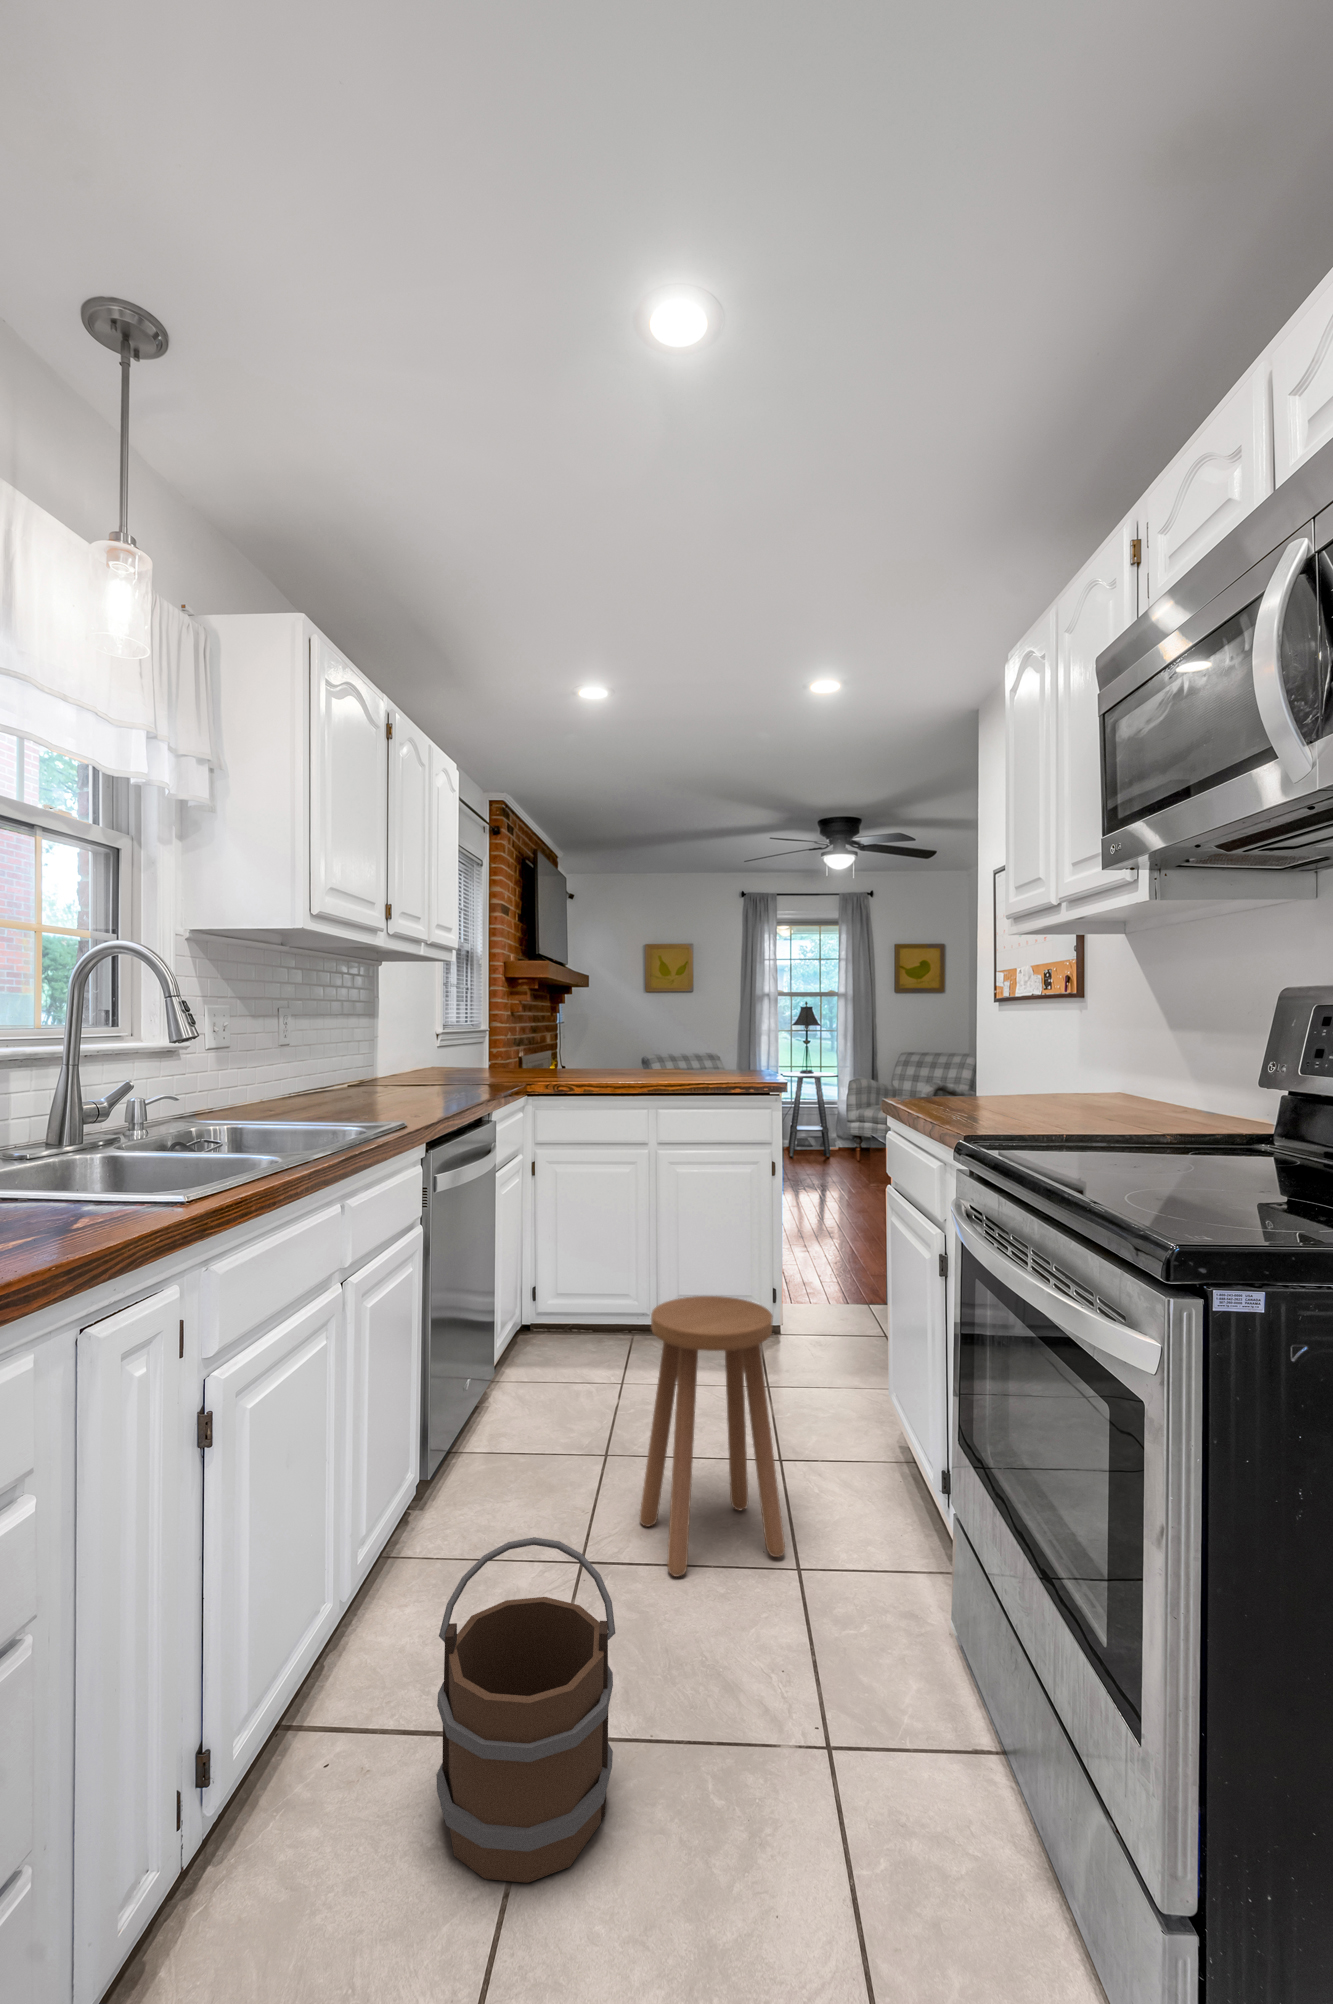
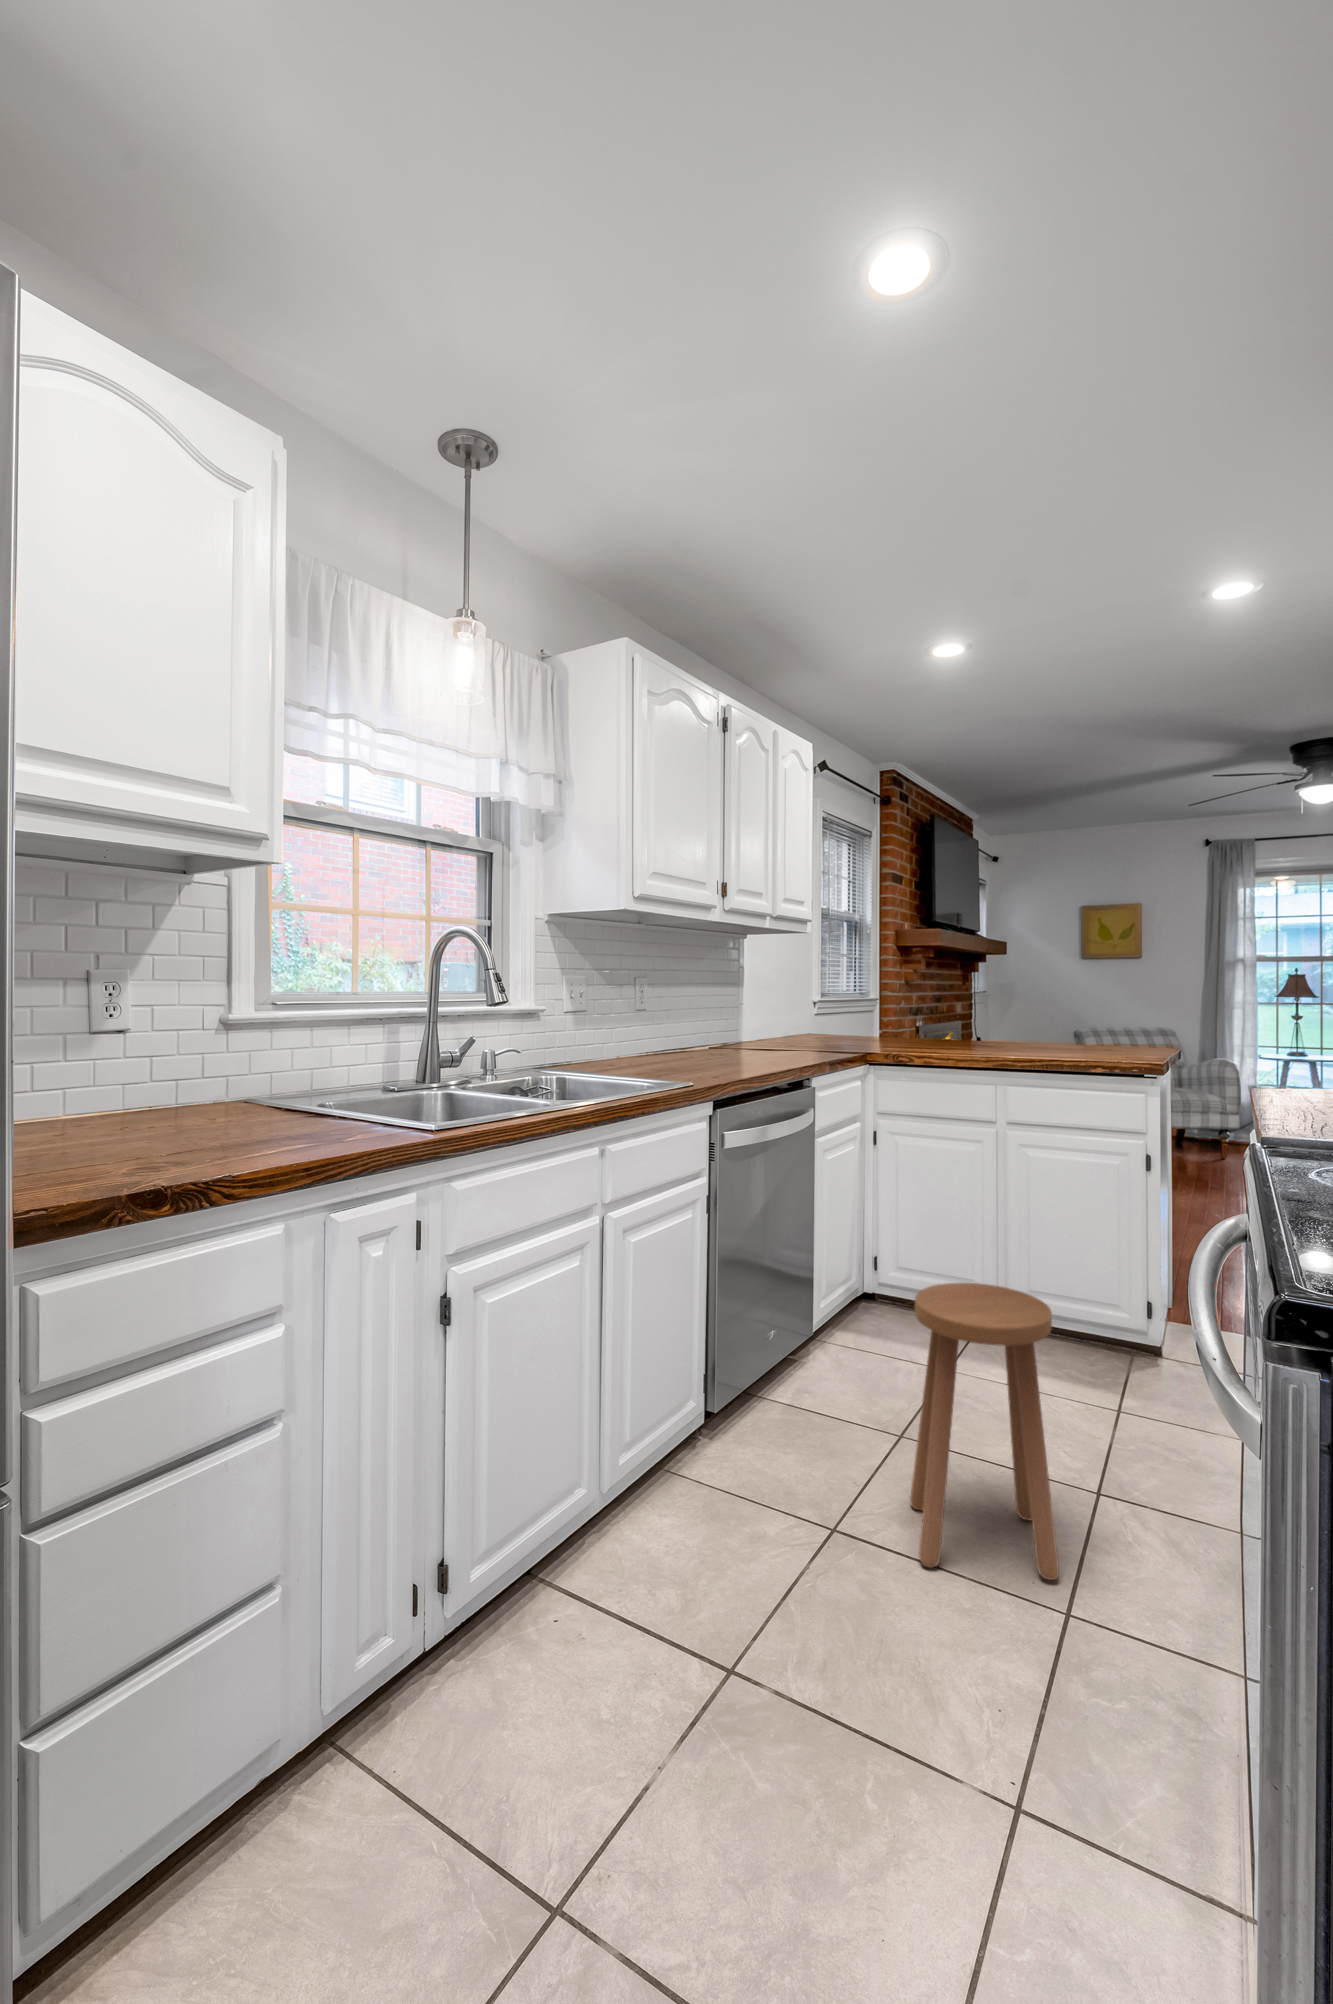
bucket: present [436,1537,615,1883] -> none [614,1480,777,1796]

